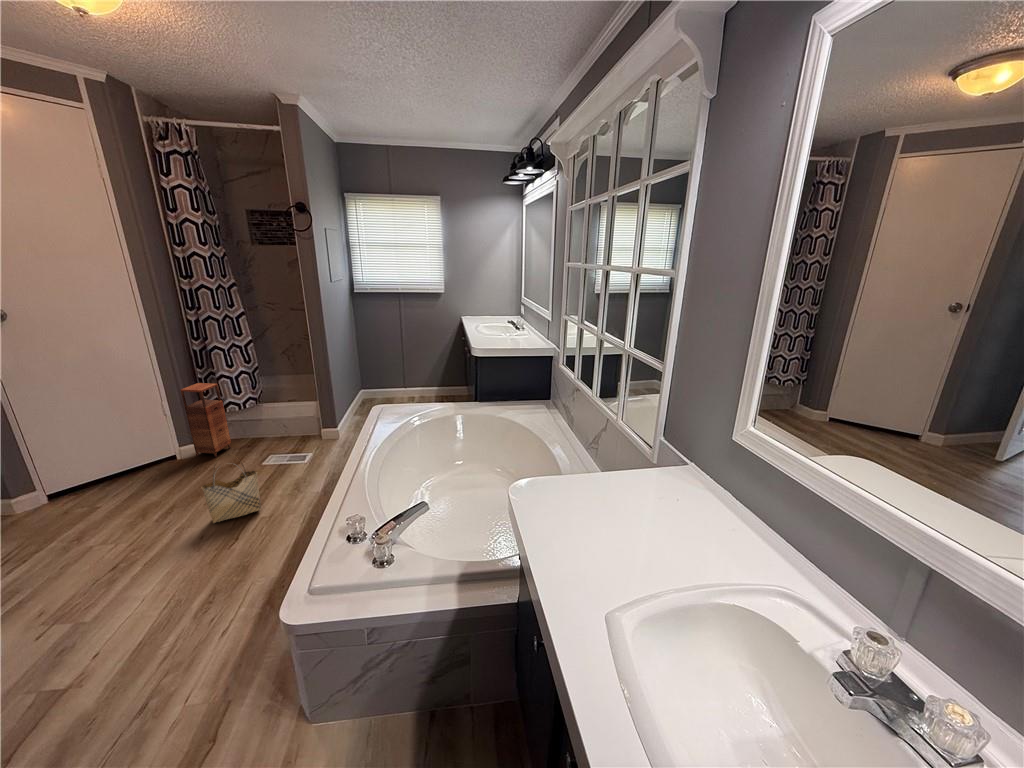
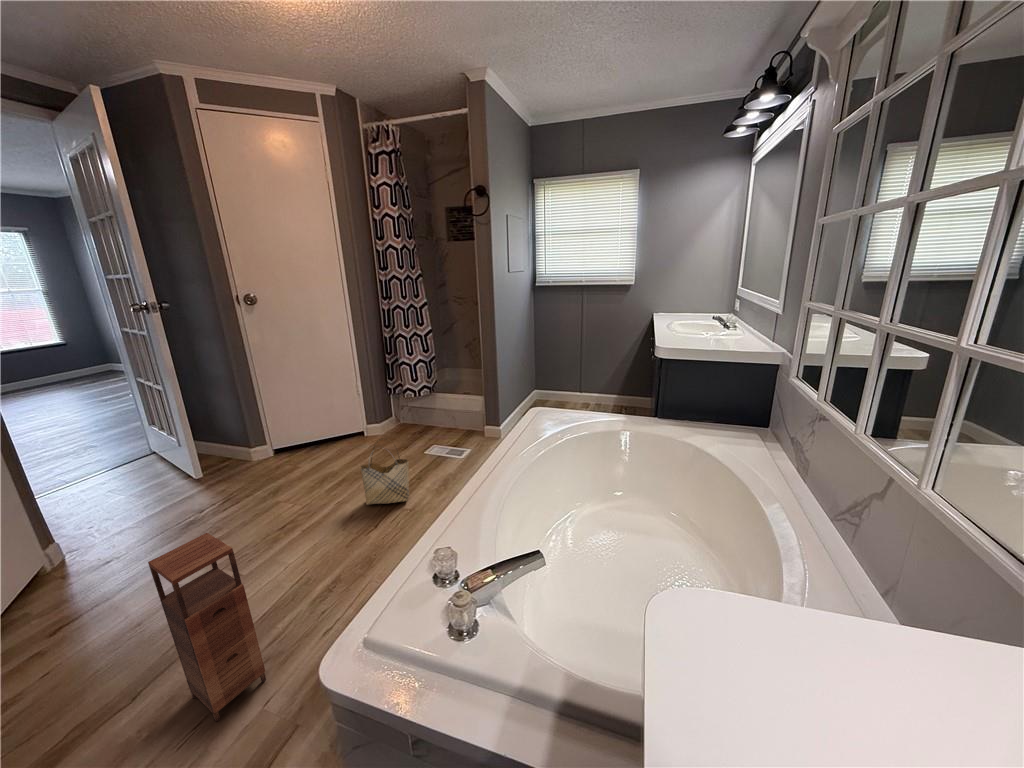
storage cabinet: present [181,383,231,457] -> present [148,533,266,722]

